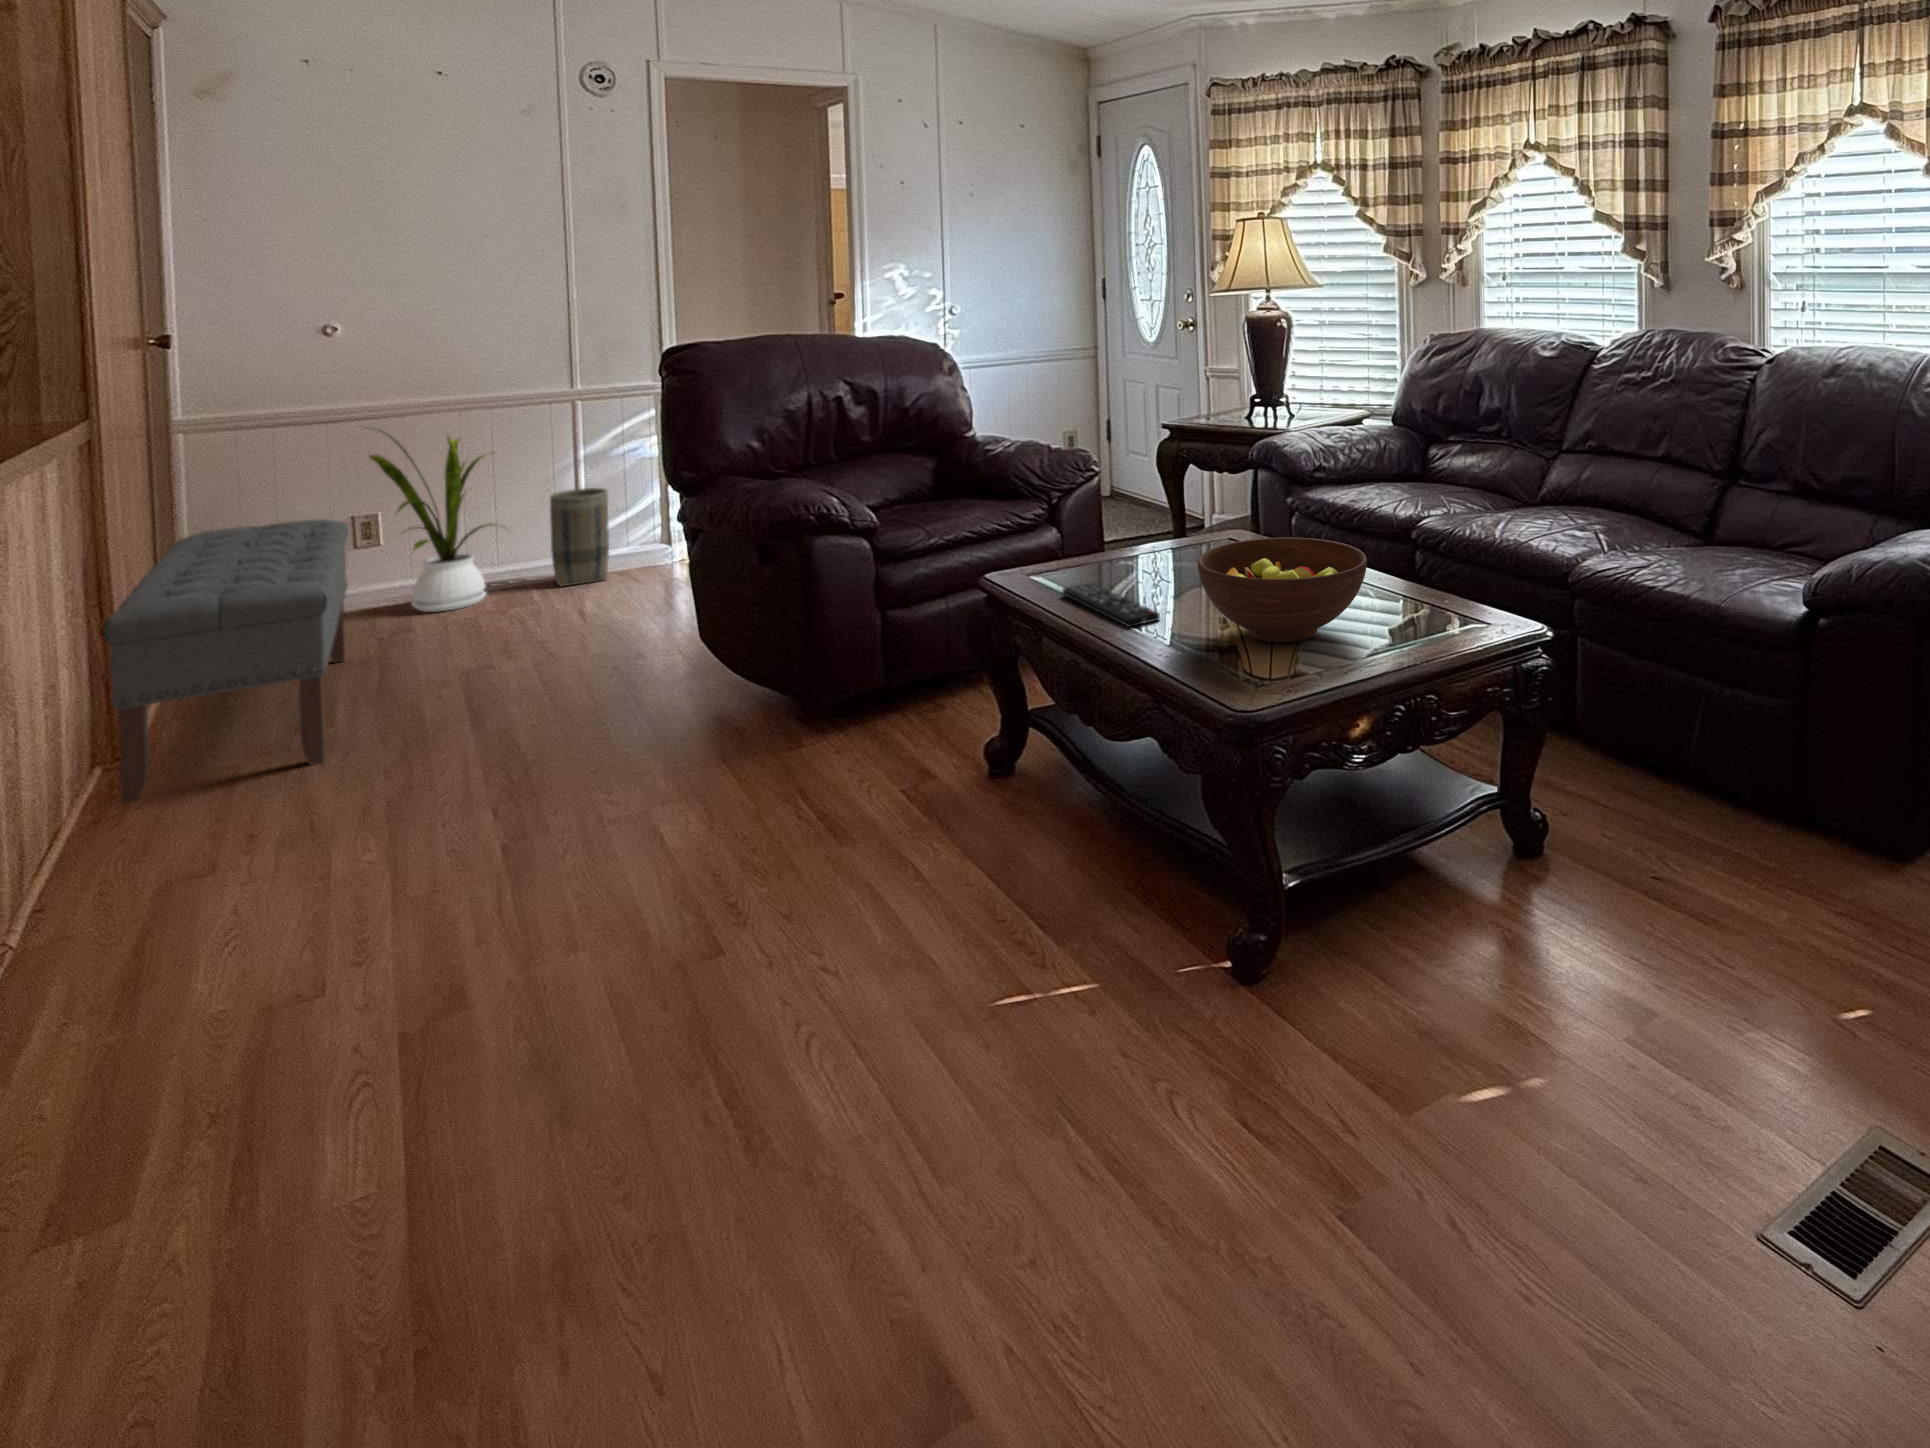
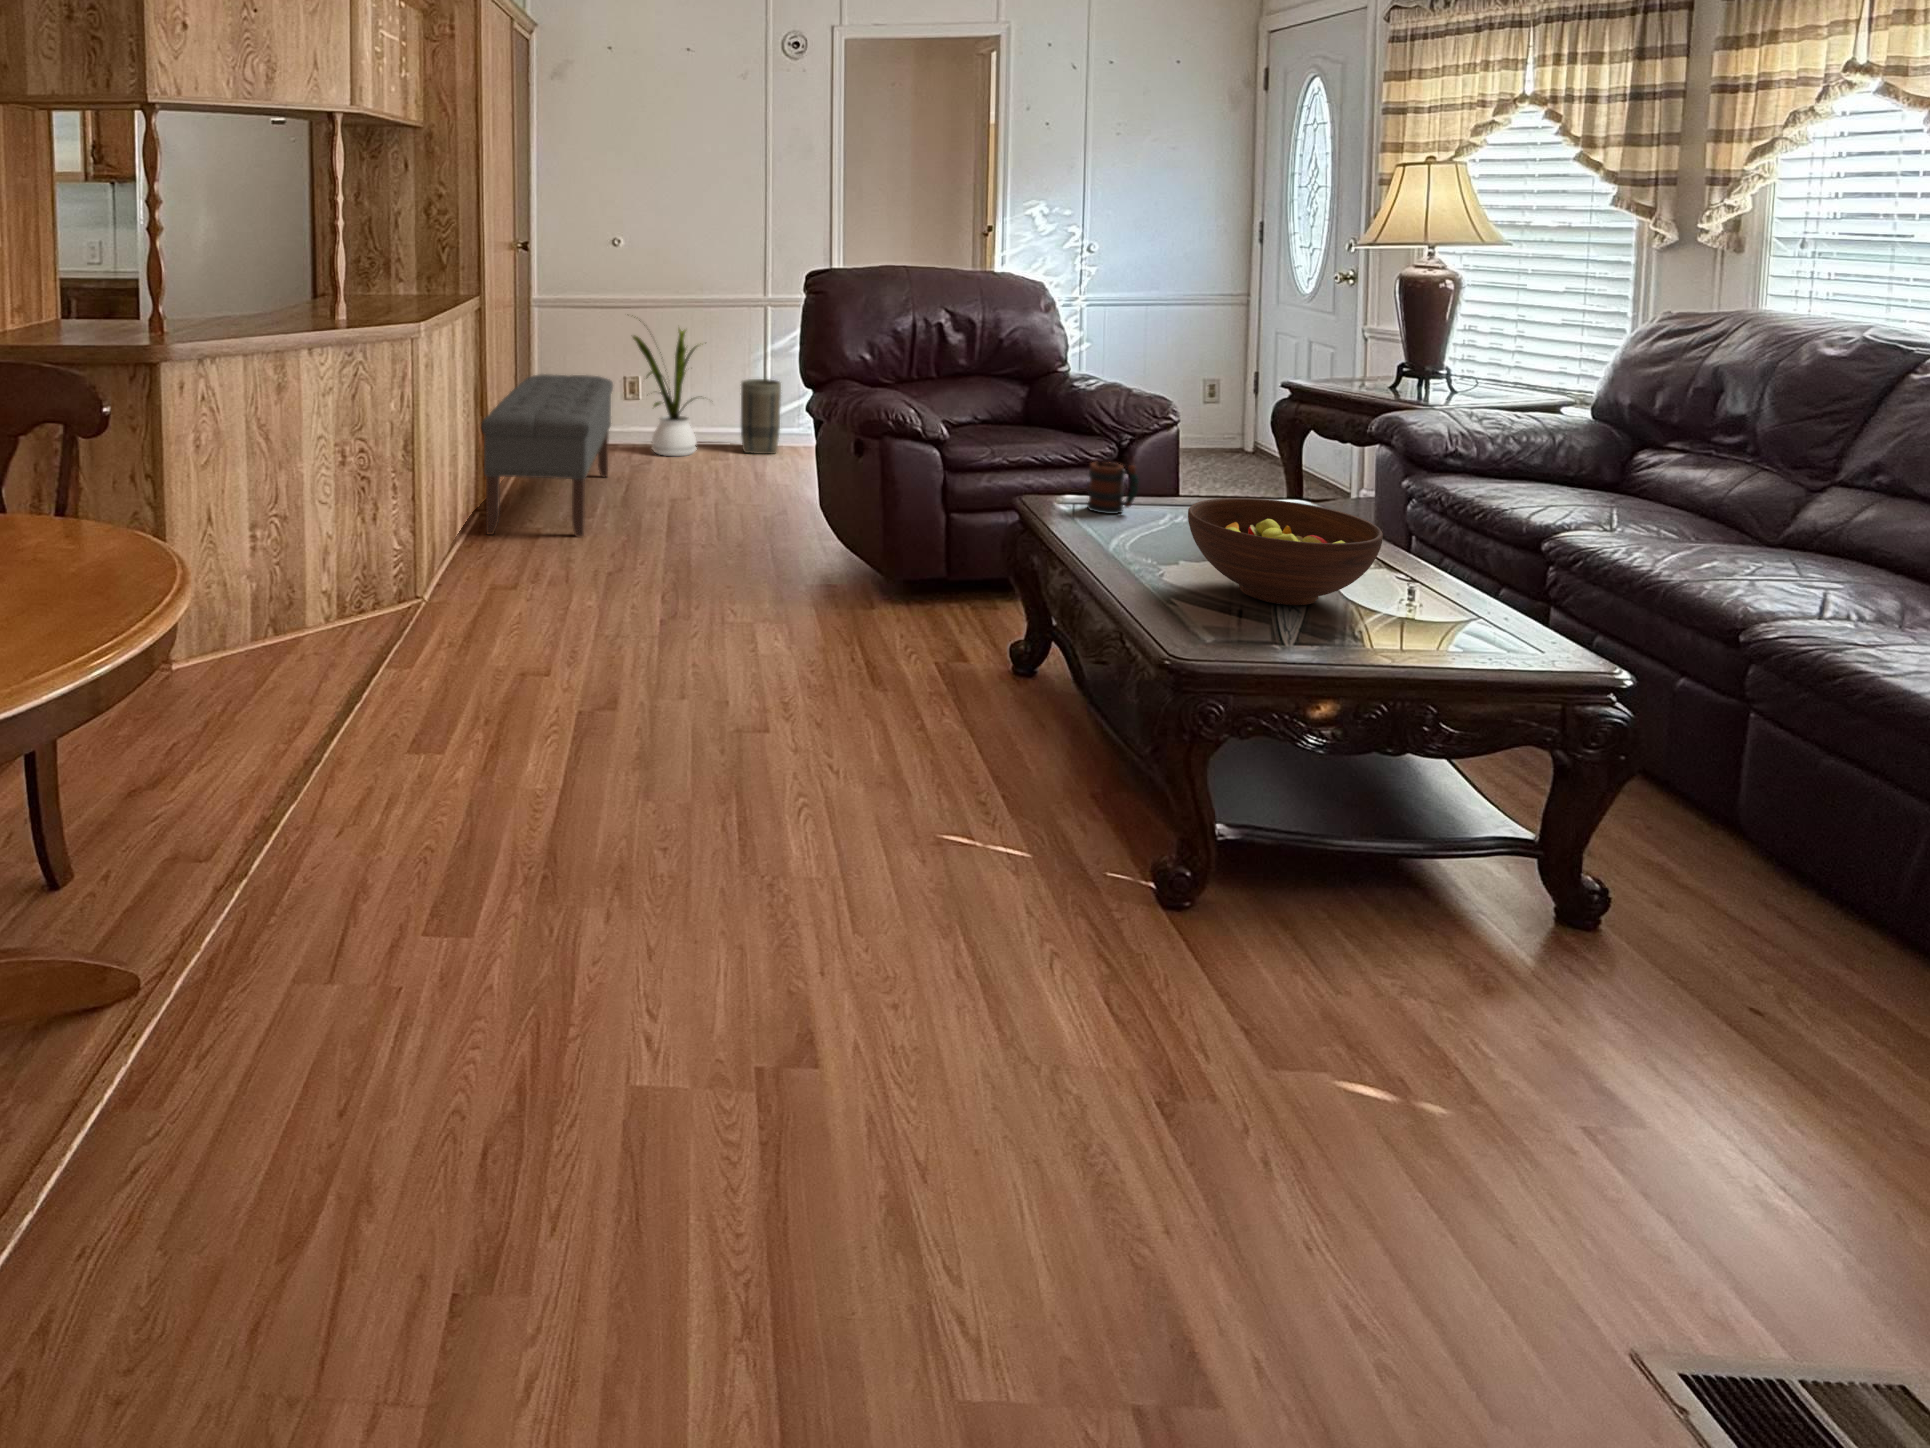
mug: none [1058,526,1110,582] -> present [1087,462,1139,514]
remote control: present [1062,583,1160,627] -> none [1081,514,1160,559]

